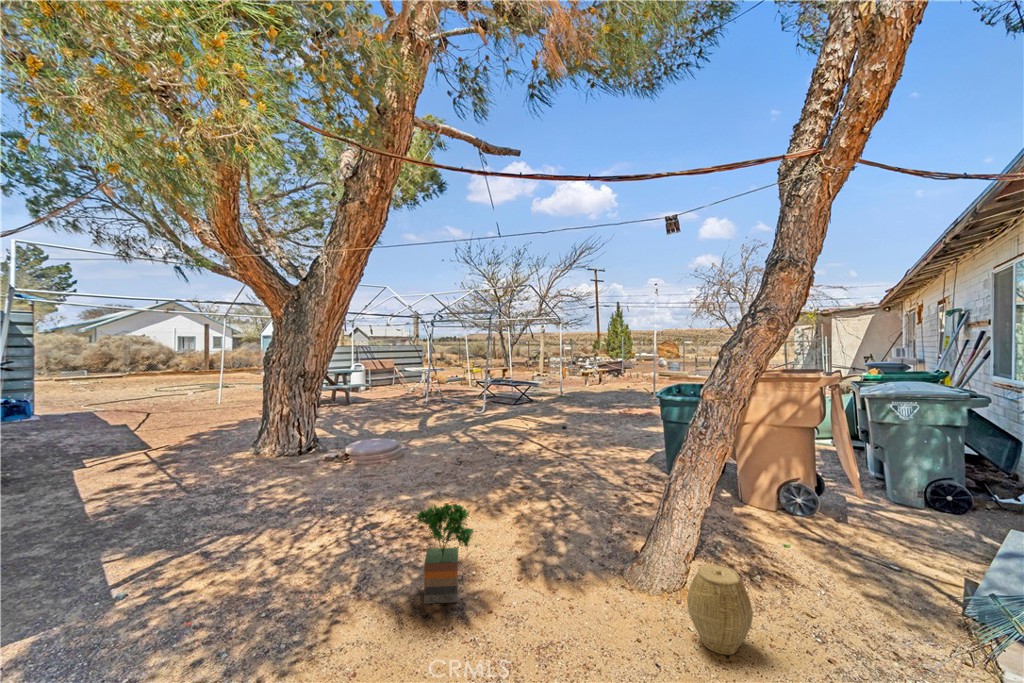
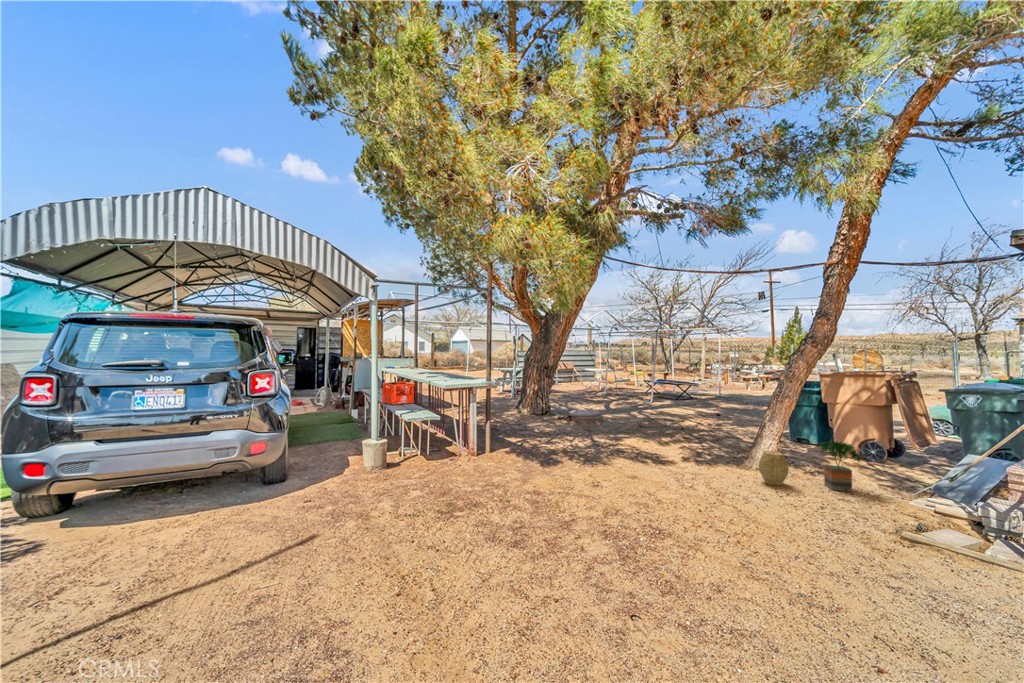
potted tree: present [416,504,473,604] -> present [820,441,861,492]

